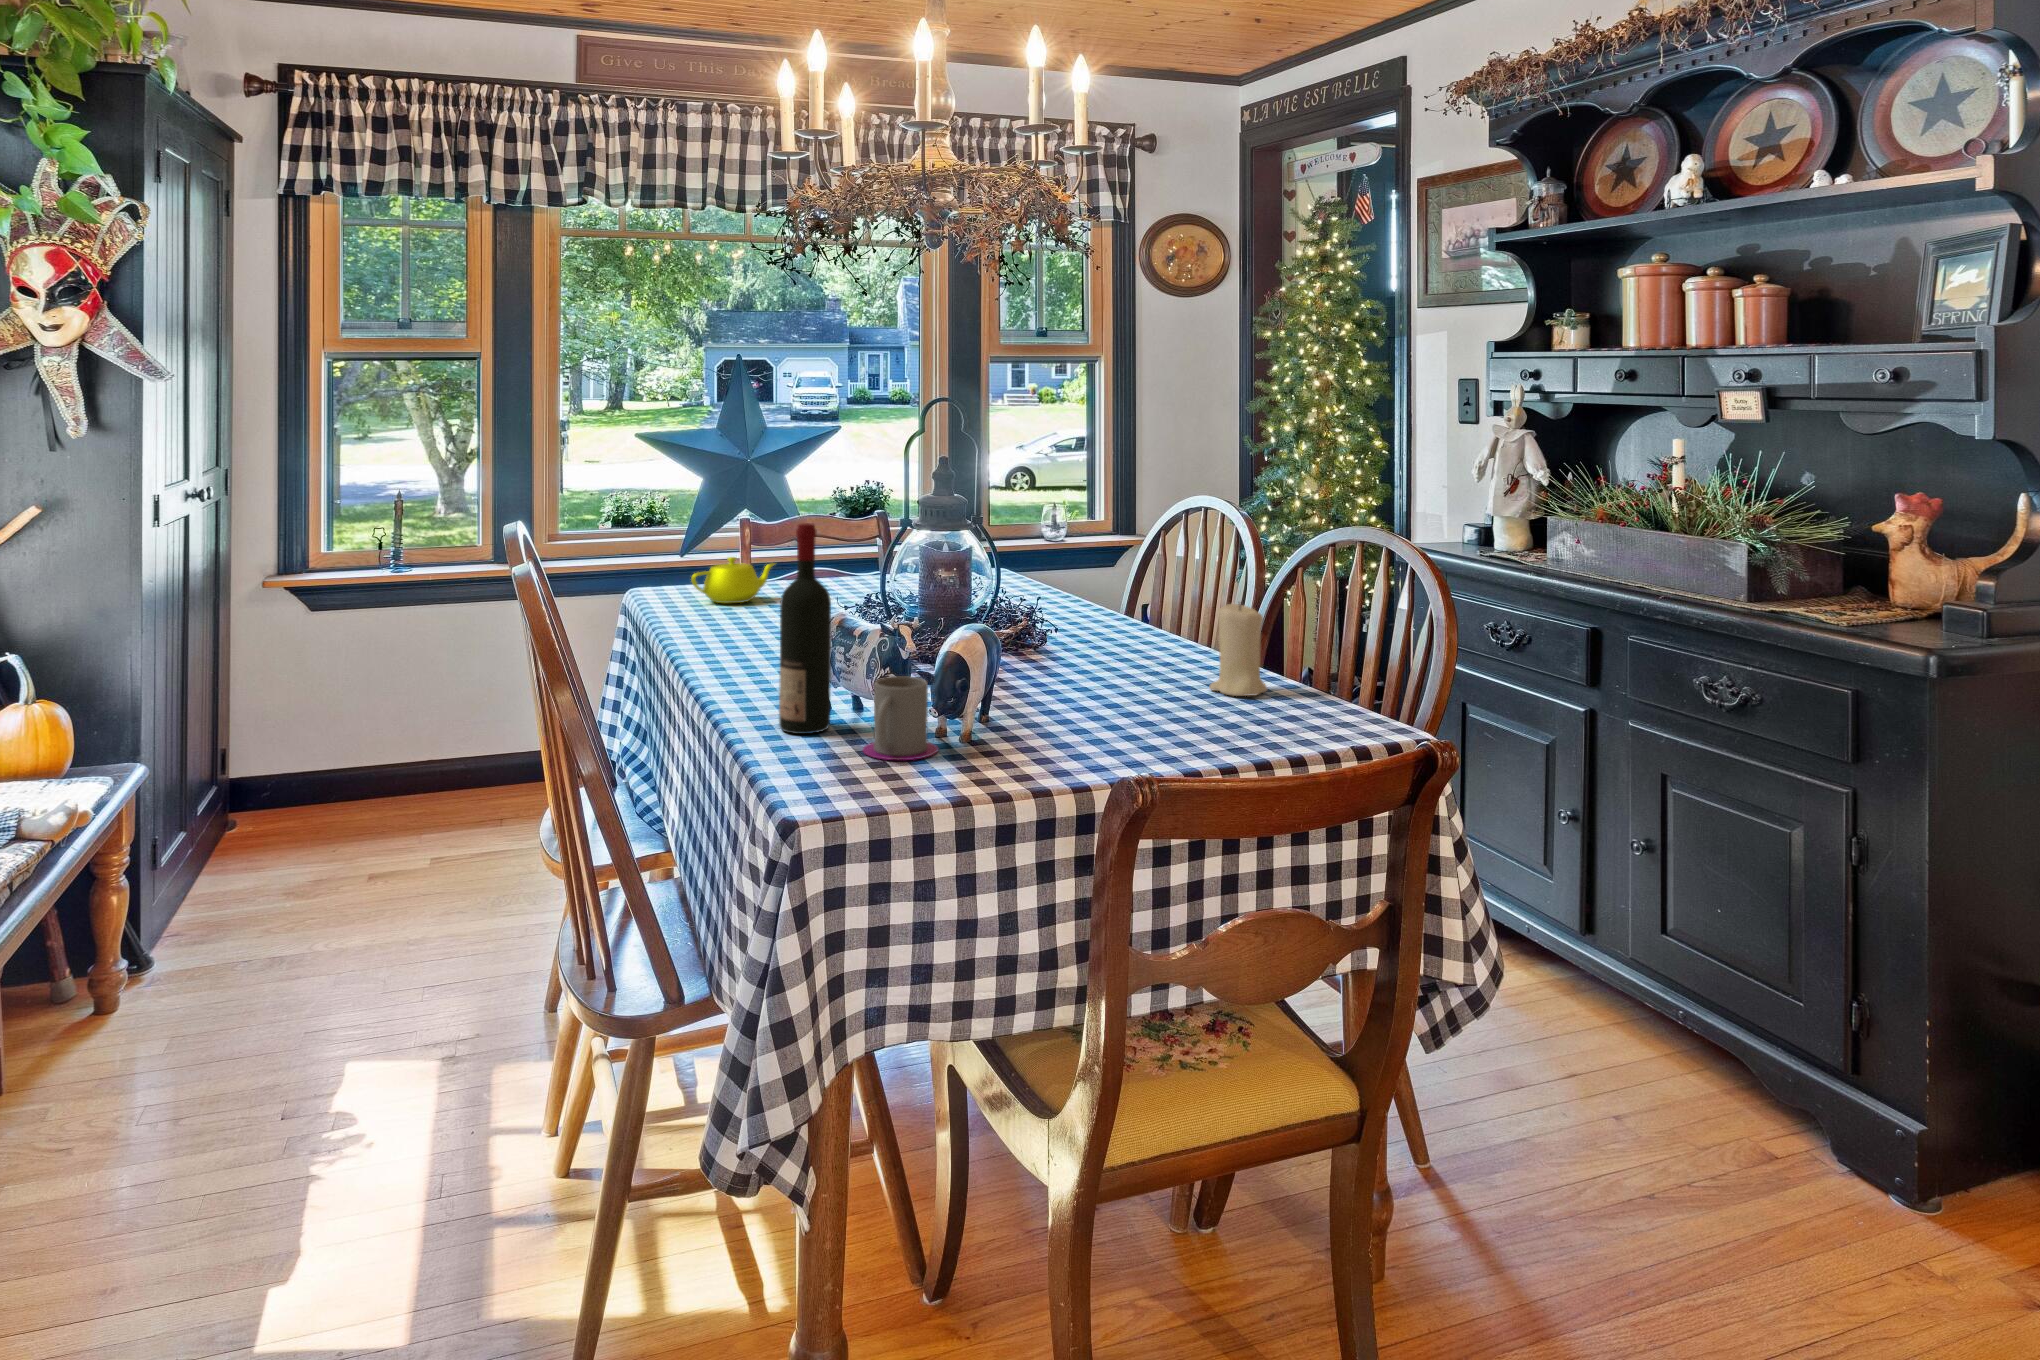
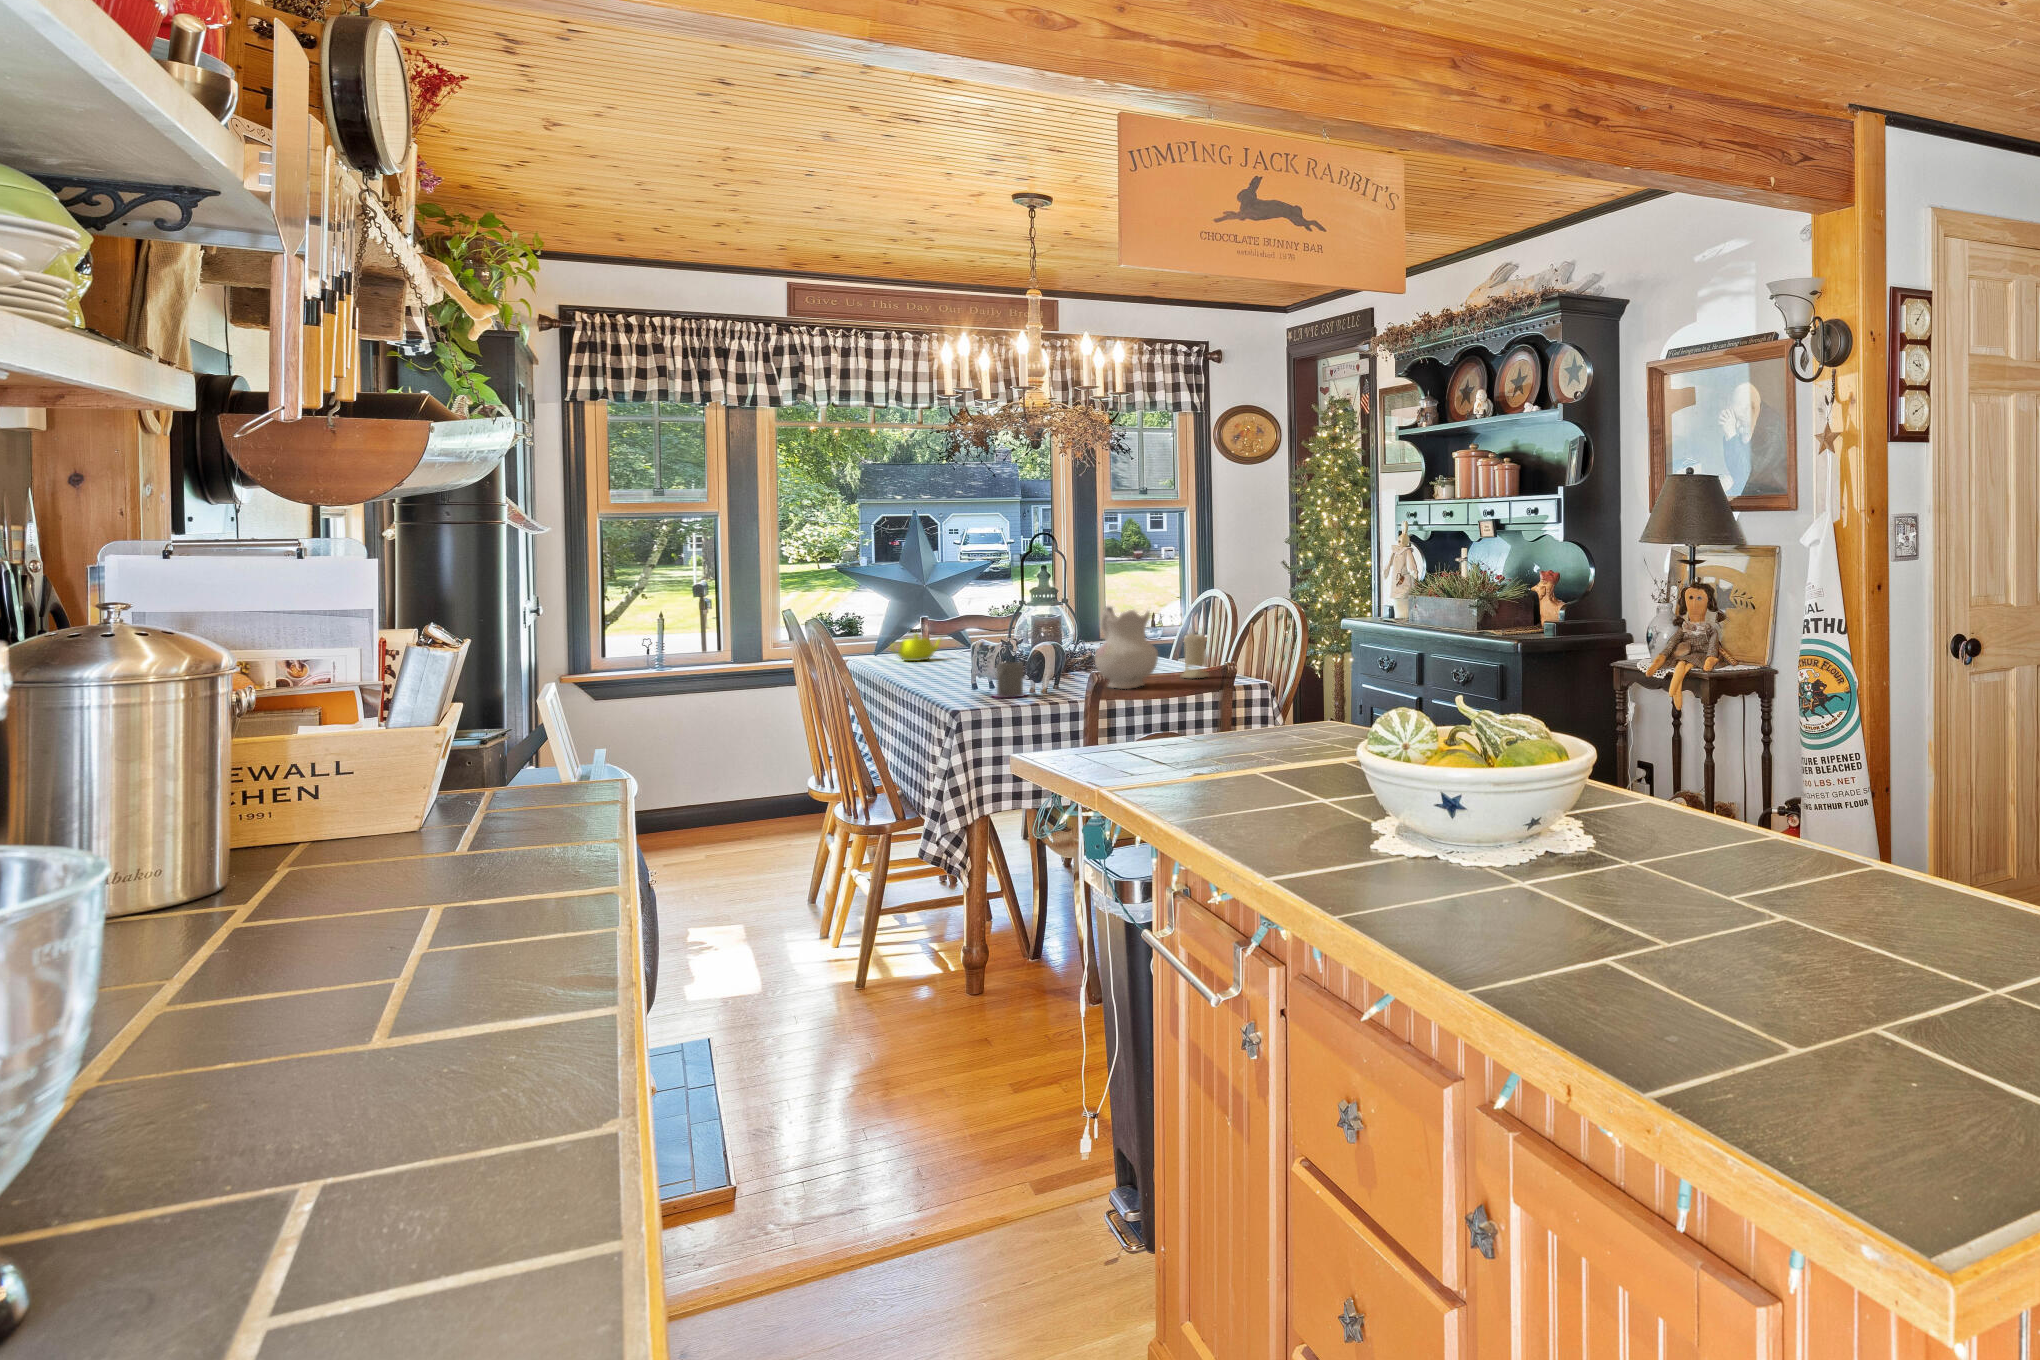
wine bottle: present [779,523,831,734] -> none [949,592,975,694]
ceramic pitcher: none [1063,553,1189,734] -> present [1095,606,1158,689]

